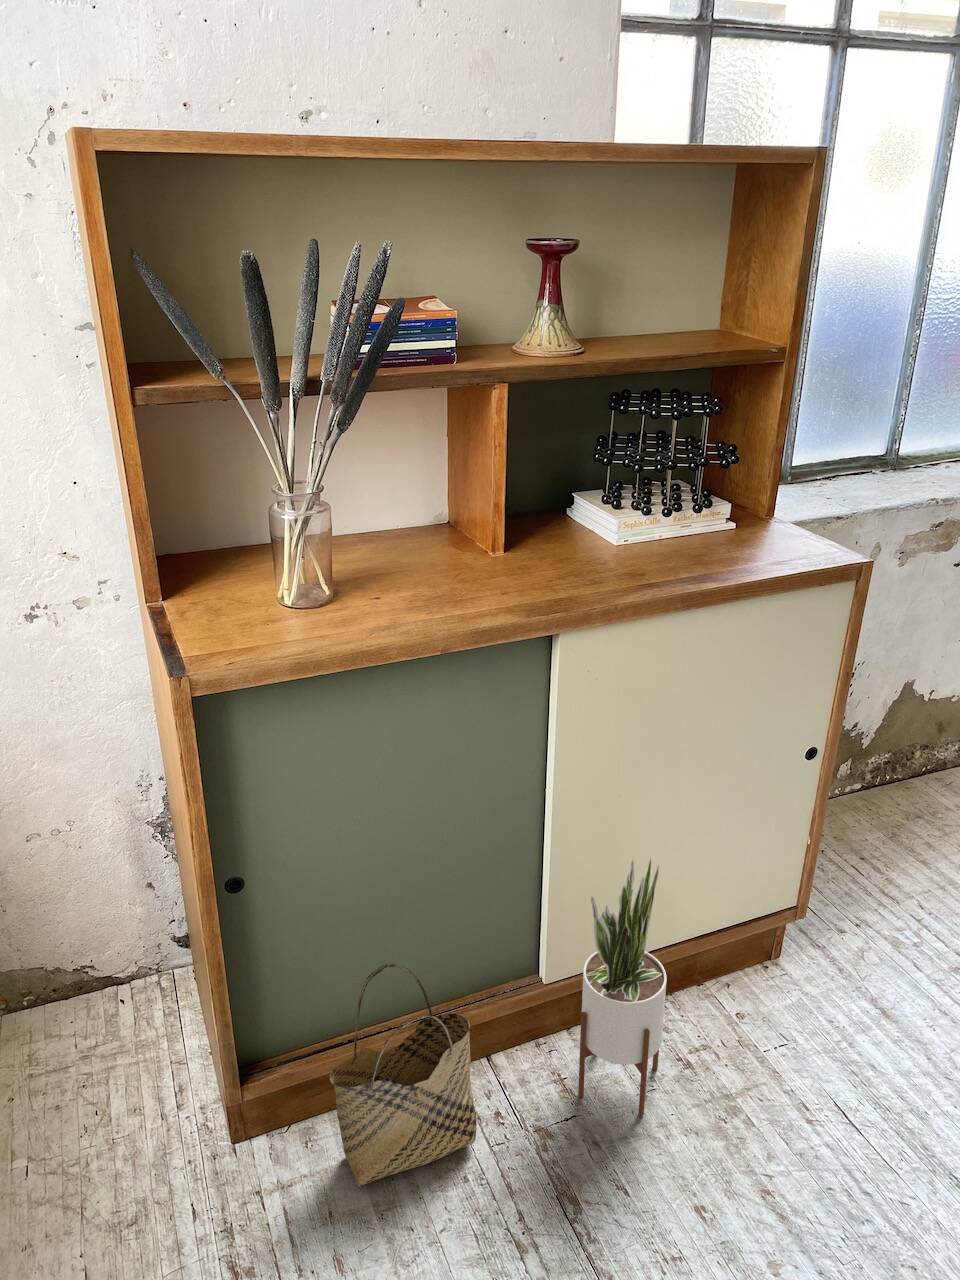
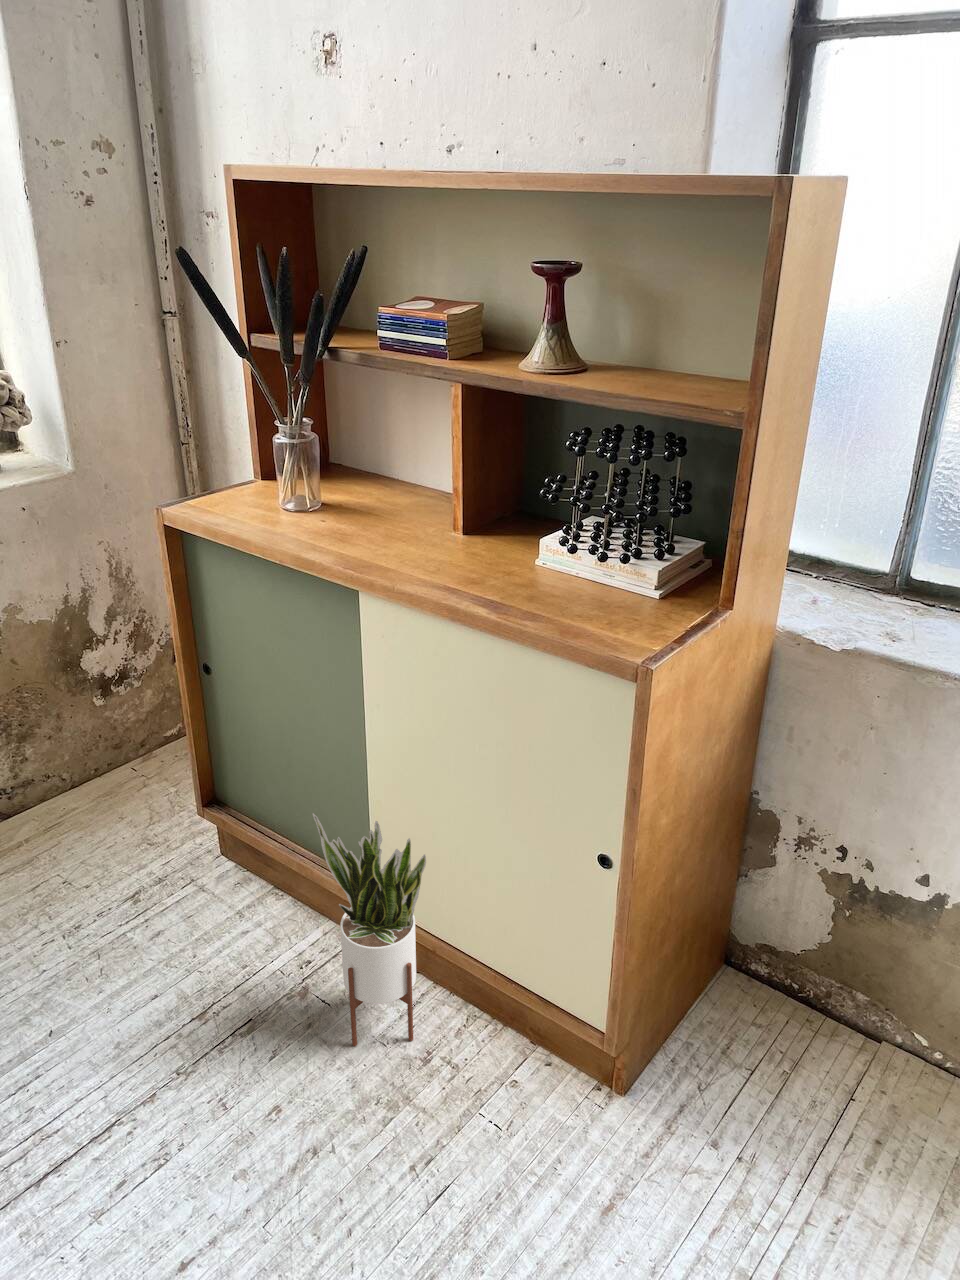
woven basket: present [330,964,477,1187] -> none [207,790,303,956]

